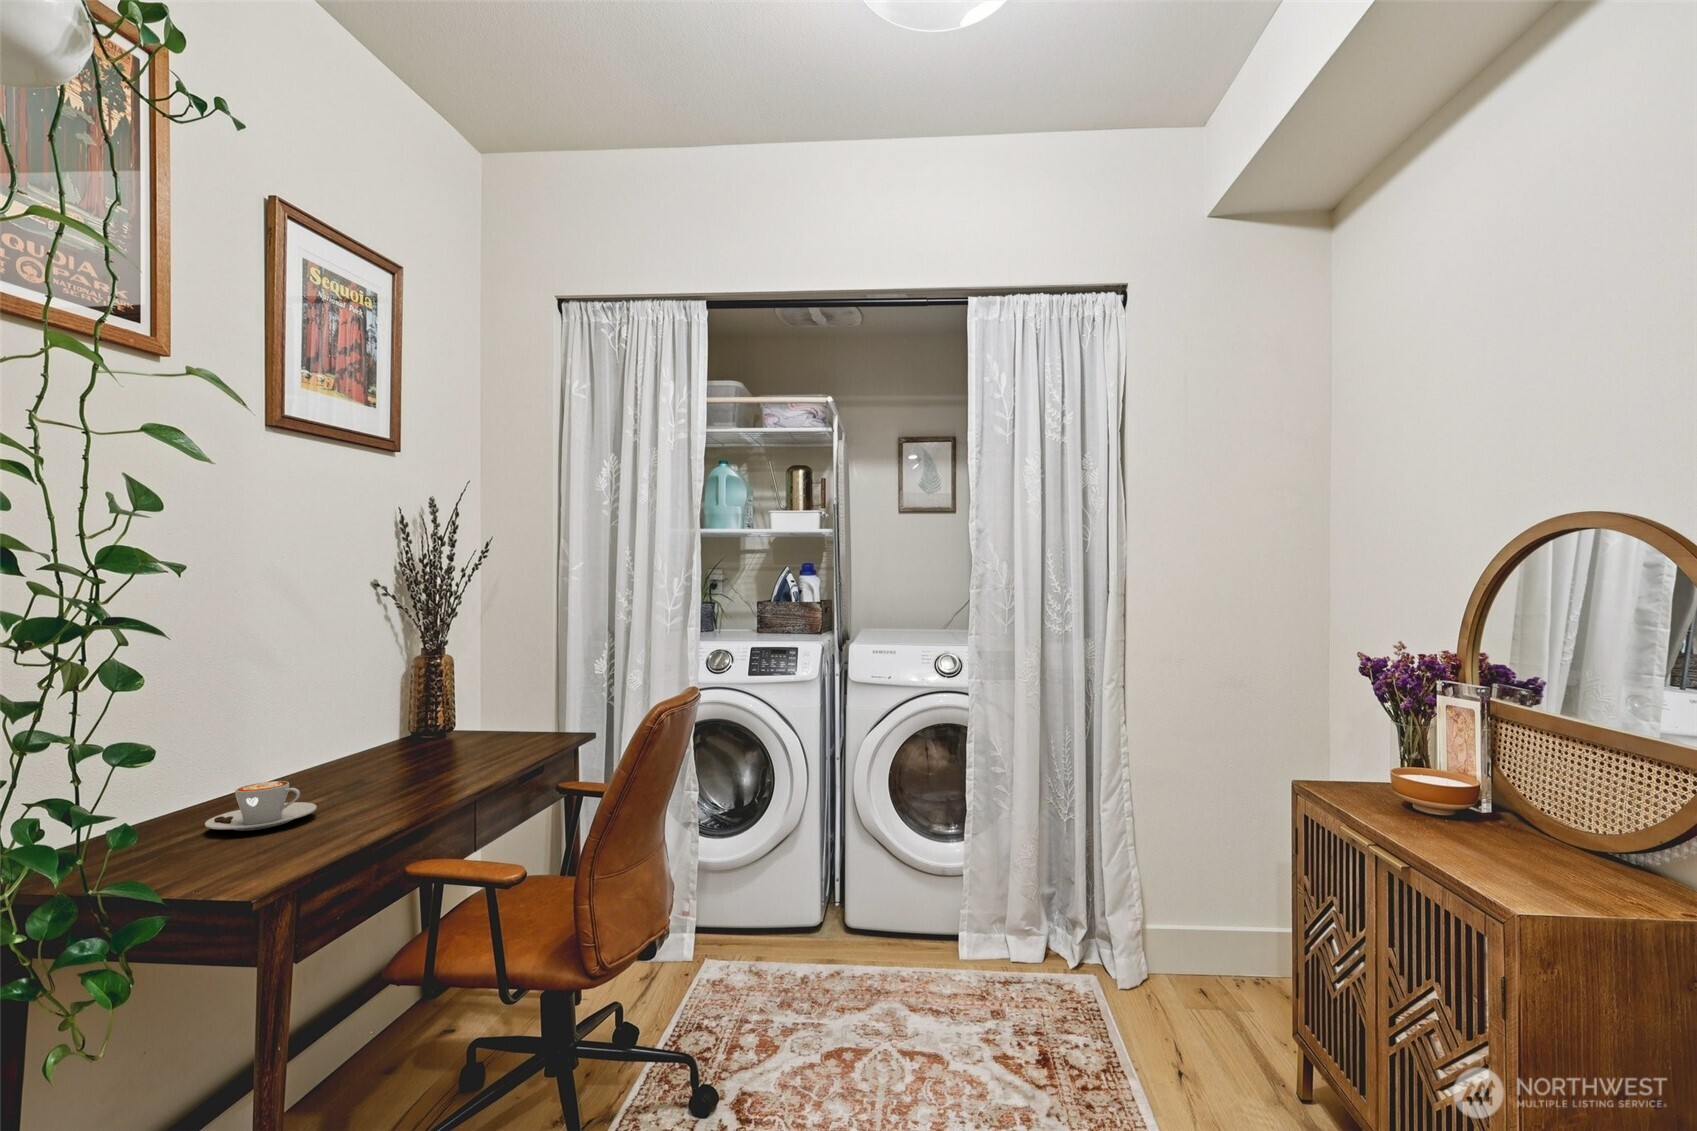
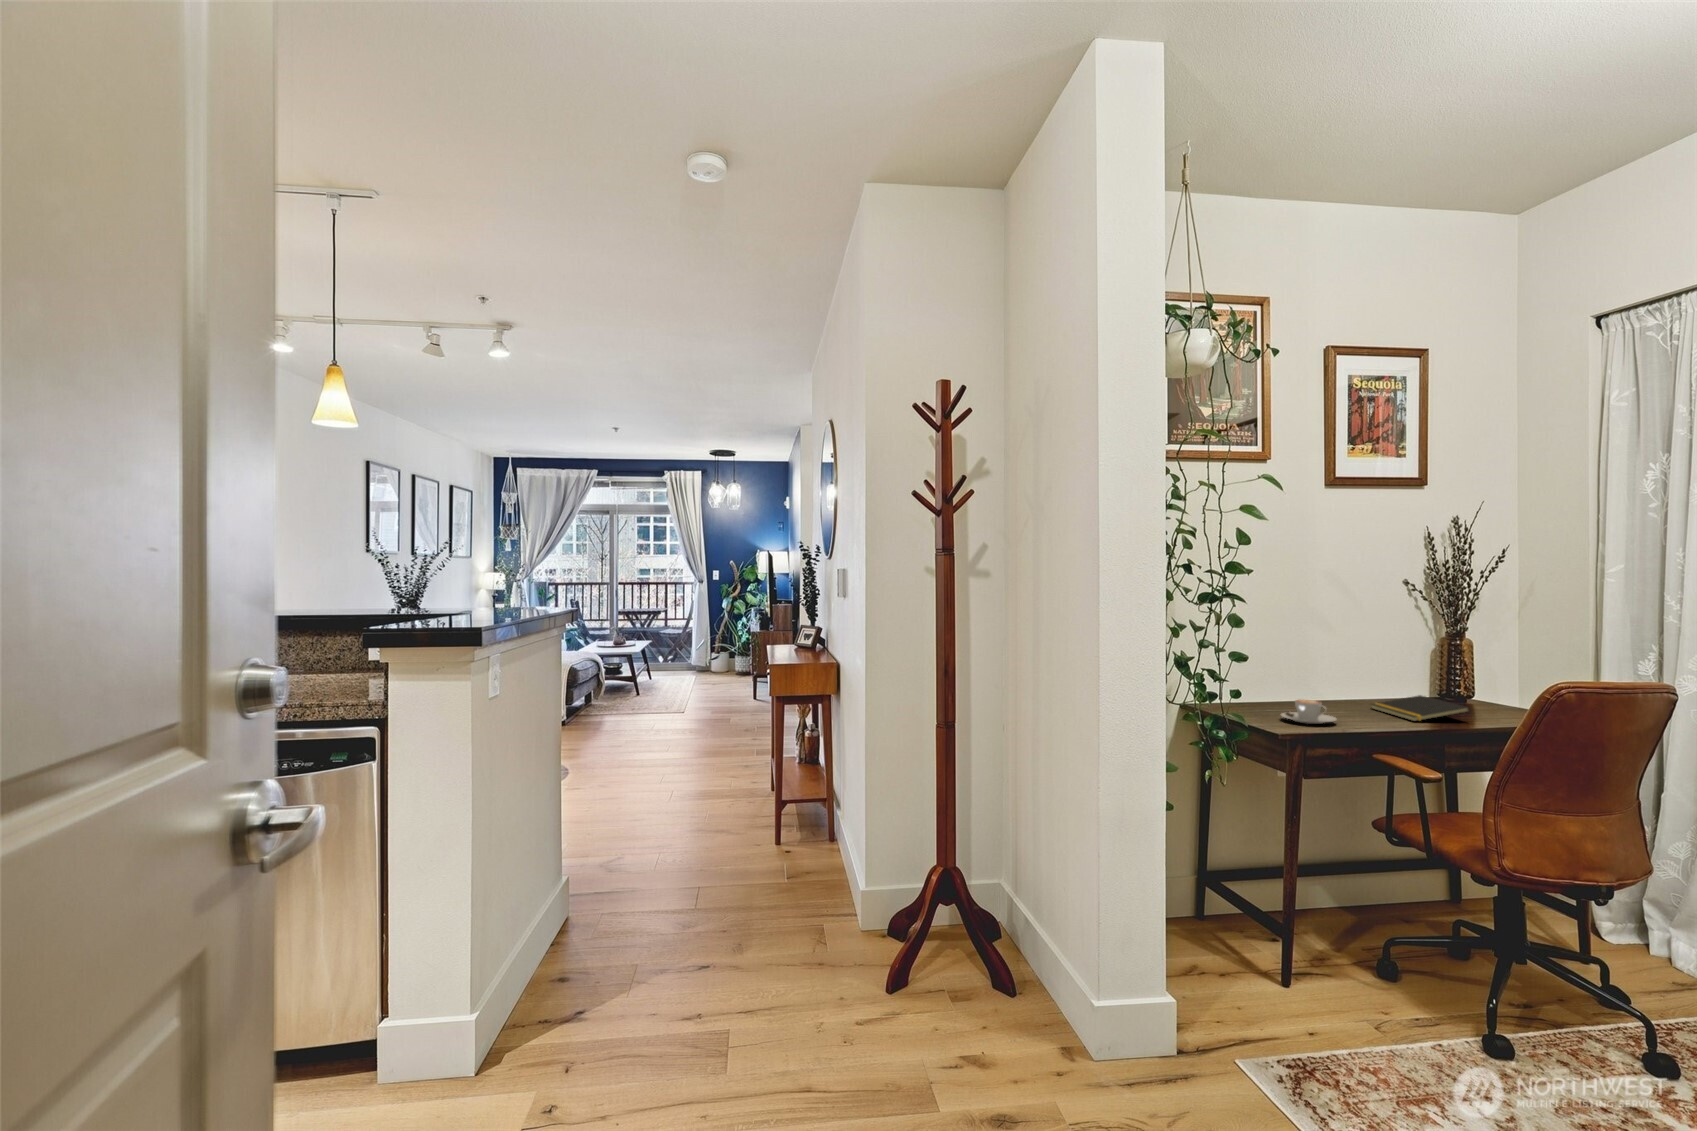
notepad: none [344,738,485,778] -> present [1371,695,1470,721]

